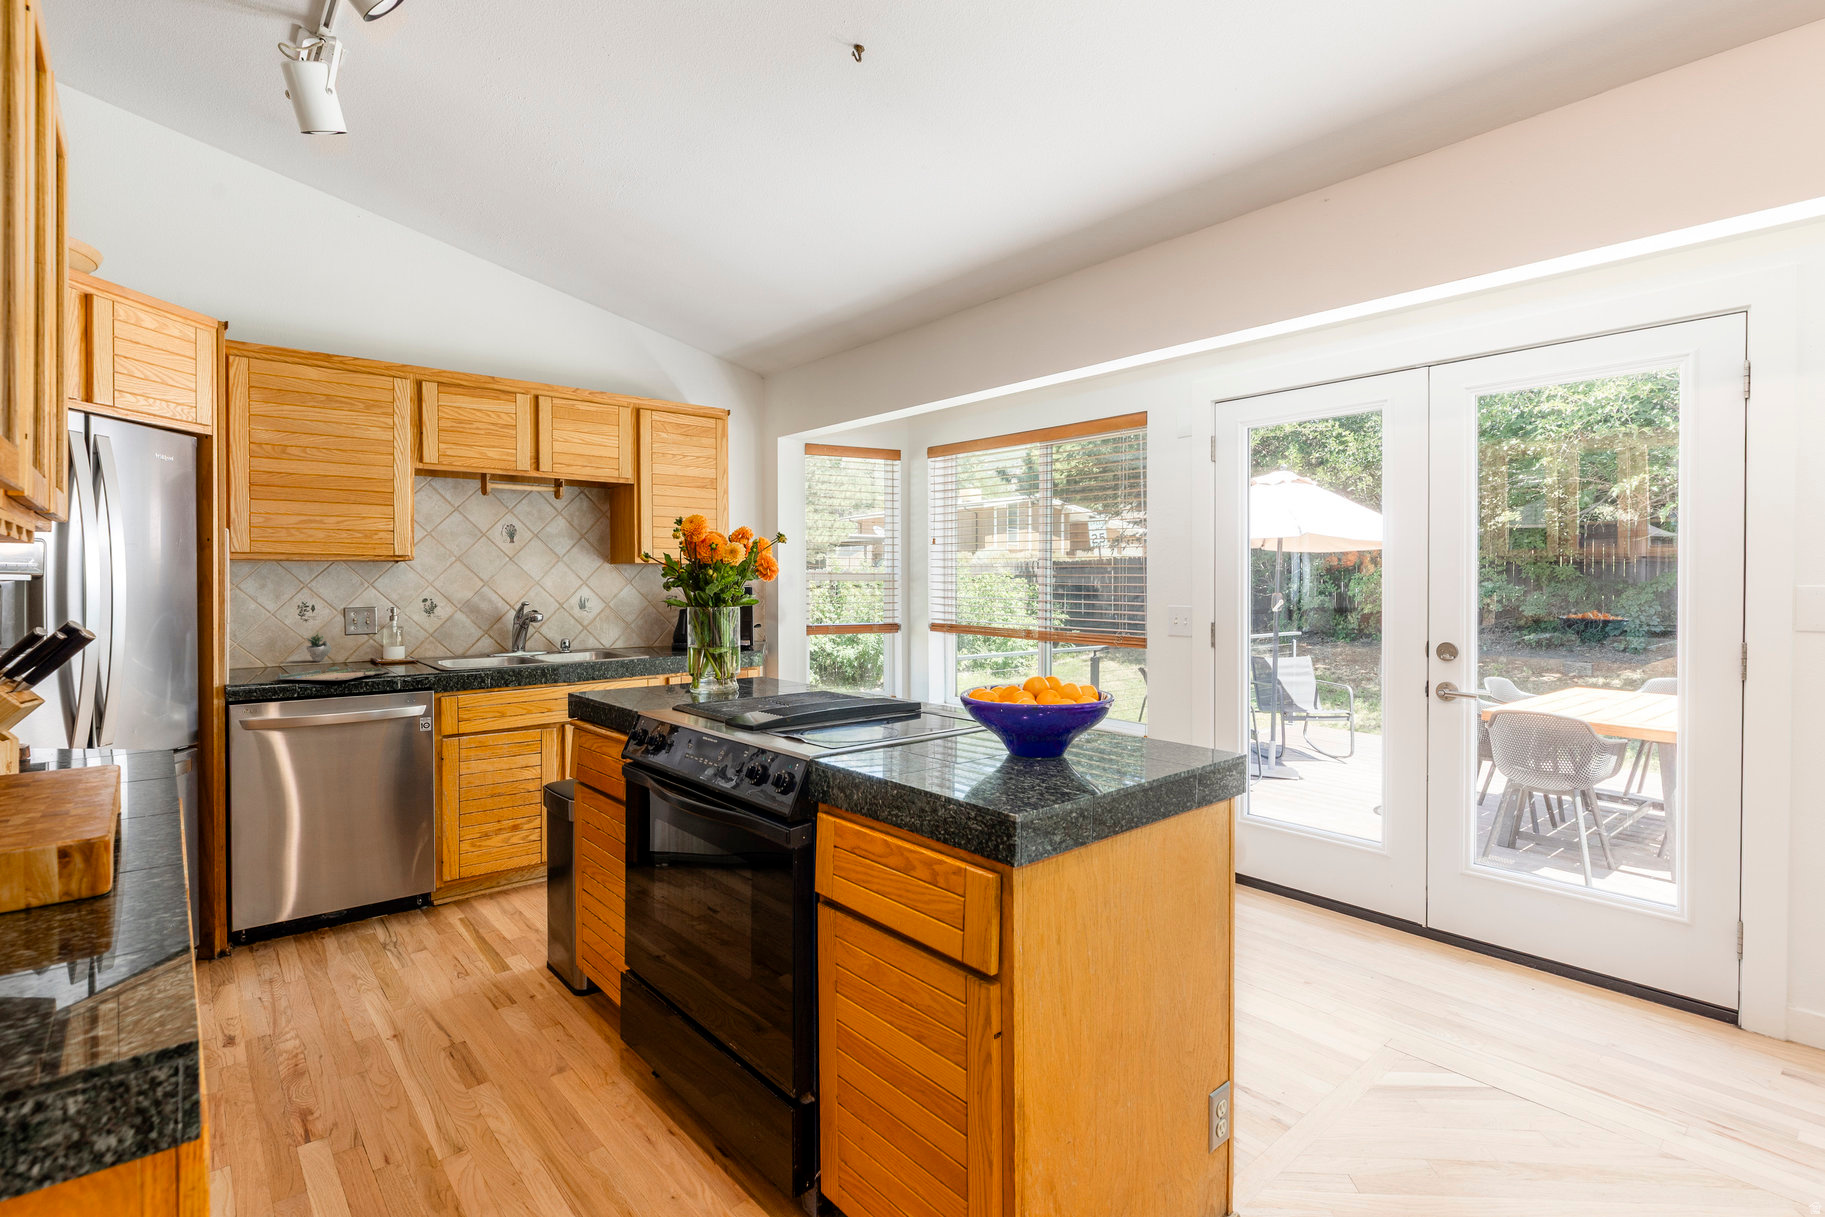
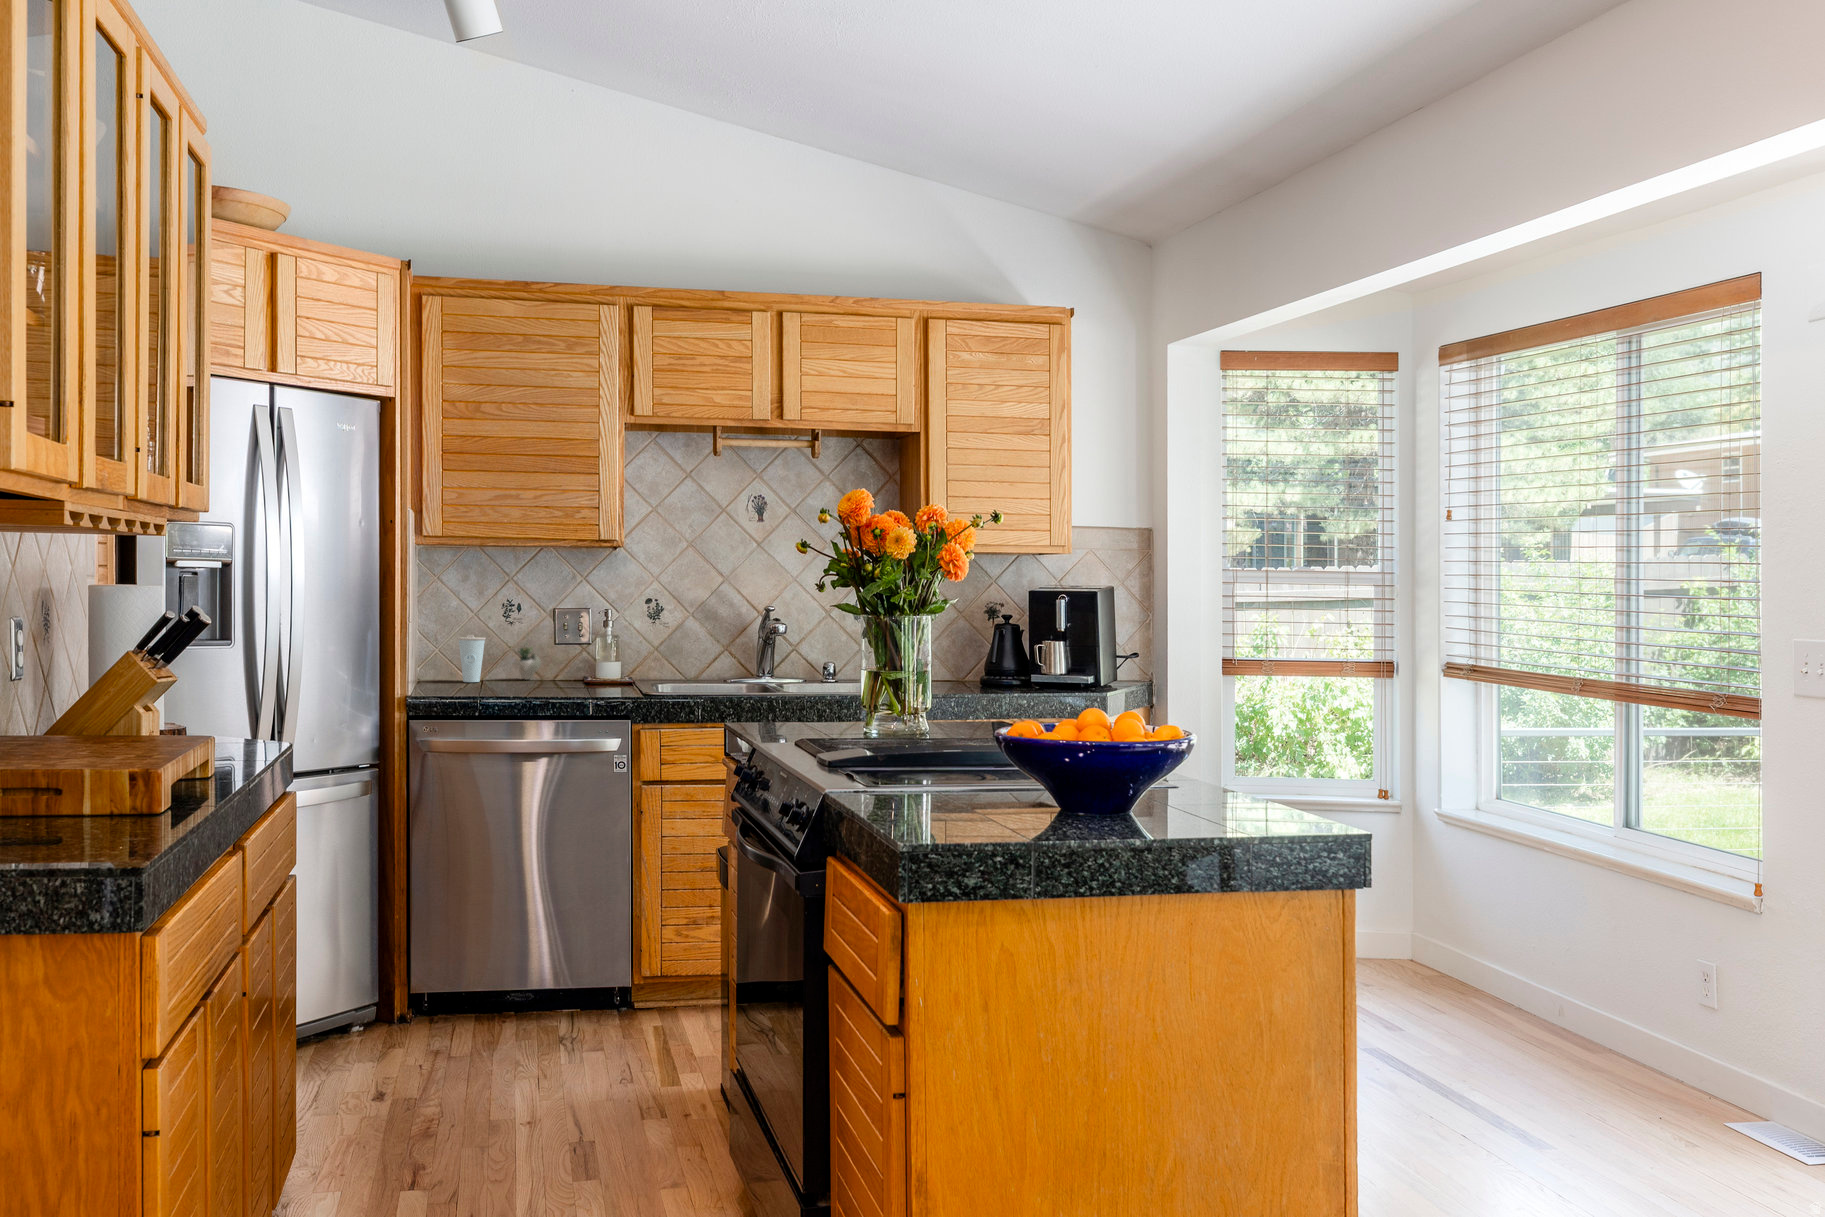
cup: none [253,628,281,666] -> present [458,635,486,682]
tray: present [276,666,391,680] -> none [461,678,591,695]

